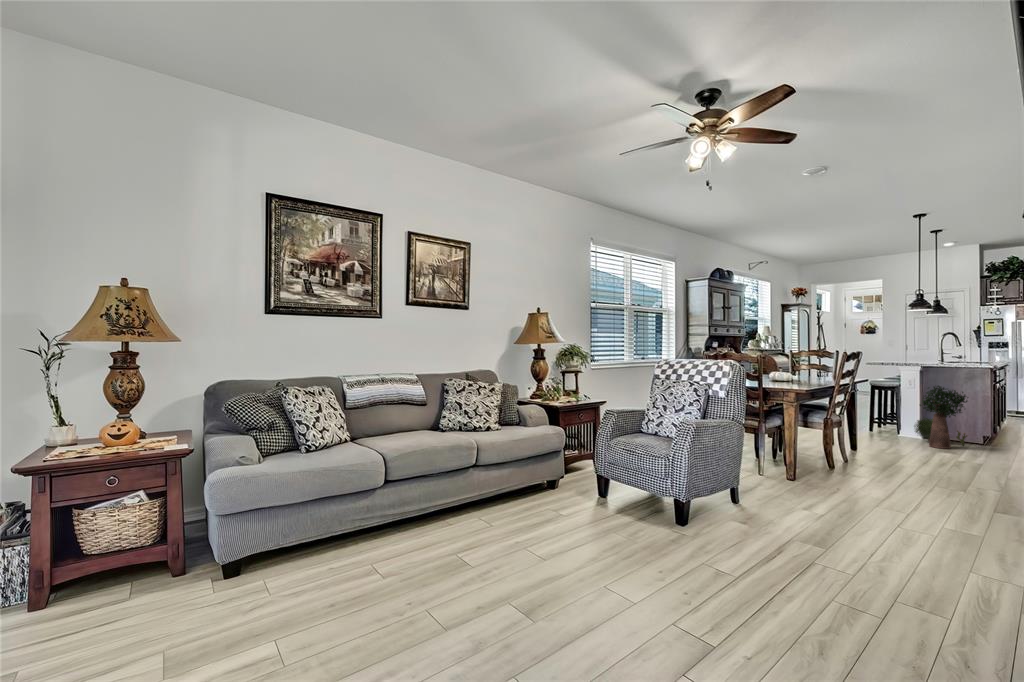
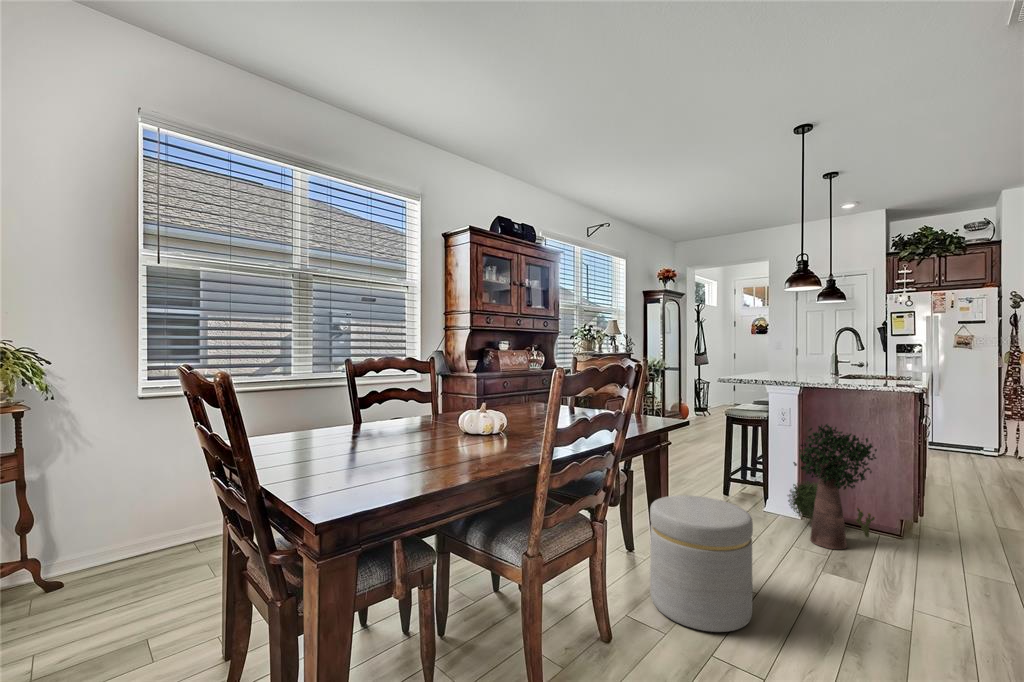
ottoman: none [852,413,906,464] -> present [650,495,753,632]

